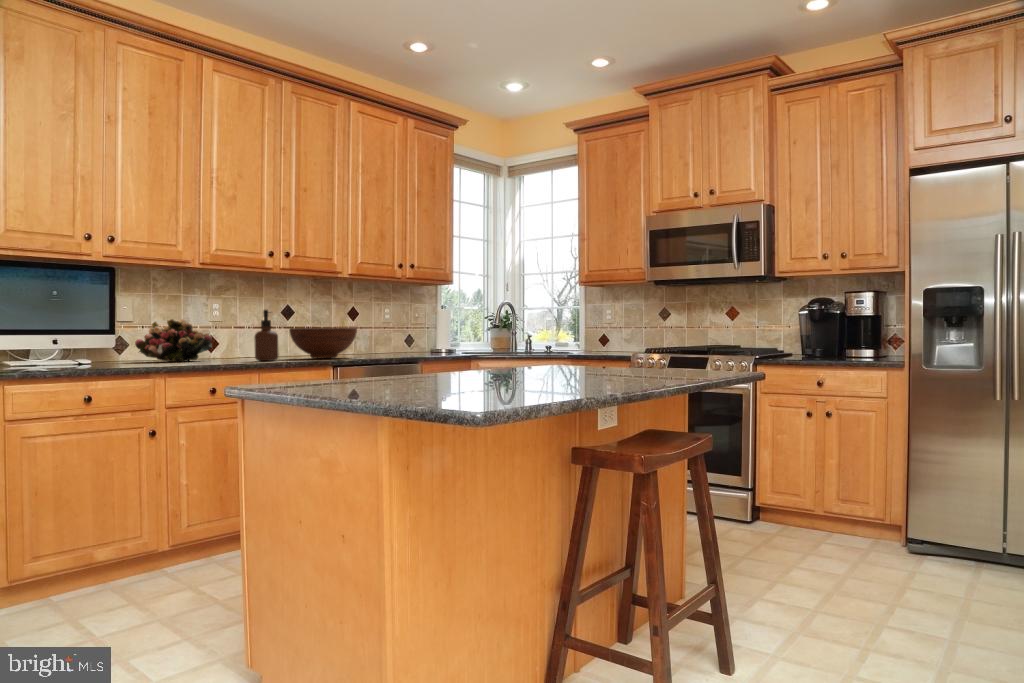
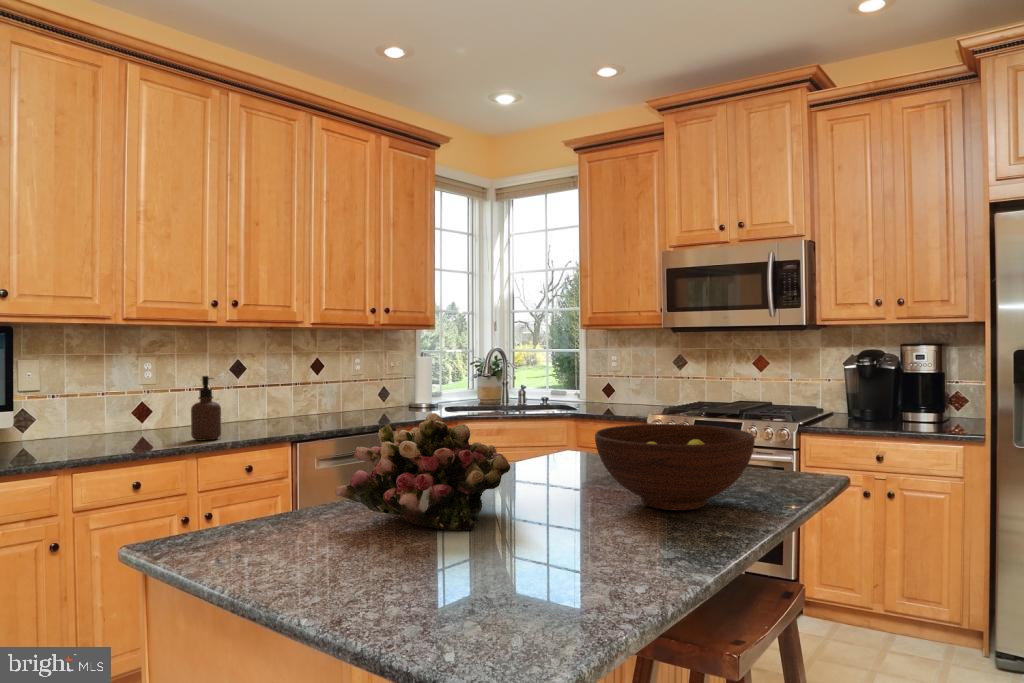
flower arrangement: present [134,319,212,362] -> present [335,413,510,531]
fruit bowl: present [289,328,357,359] -> present [595,424,755,511]

